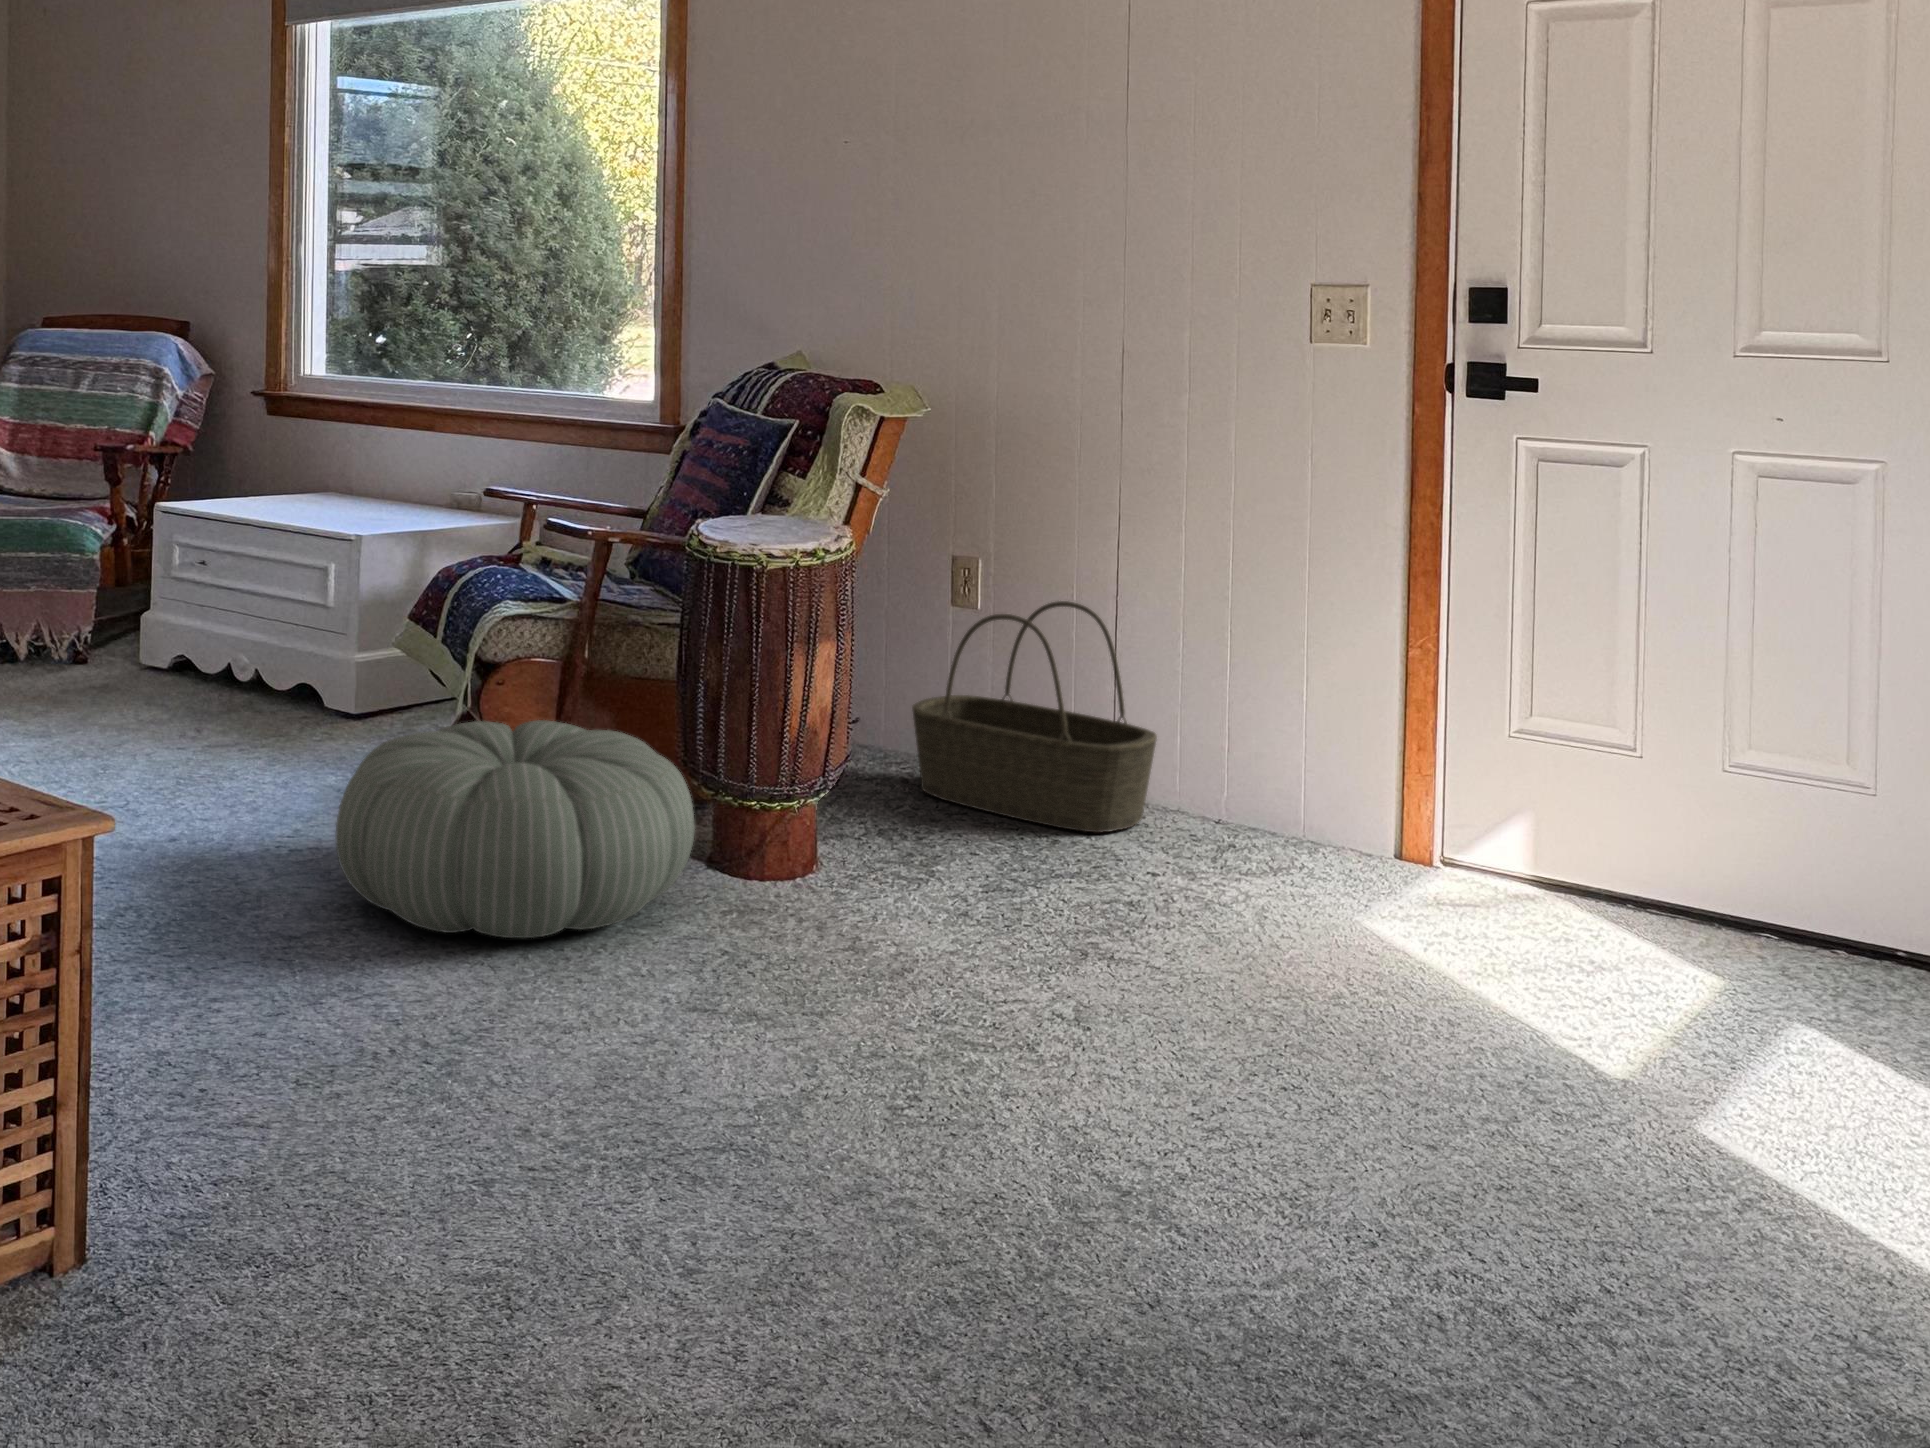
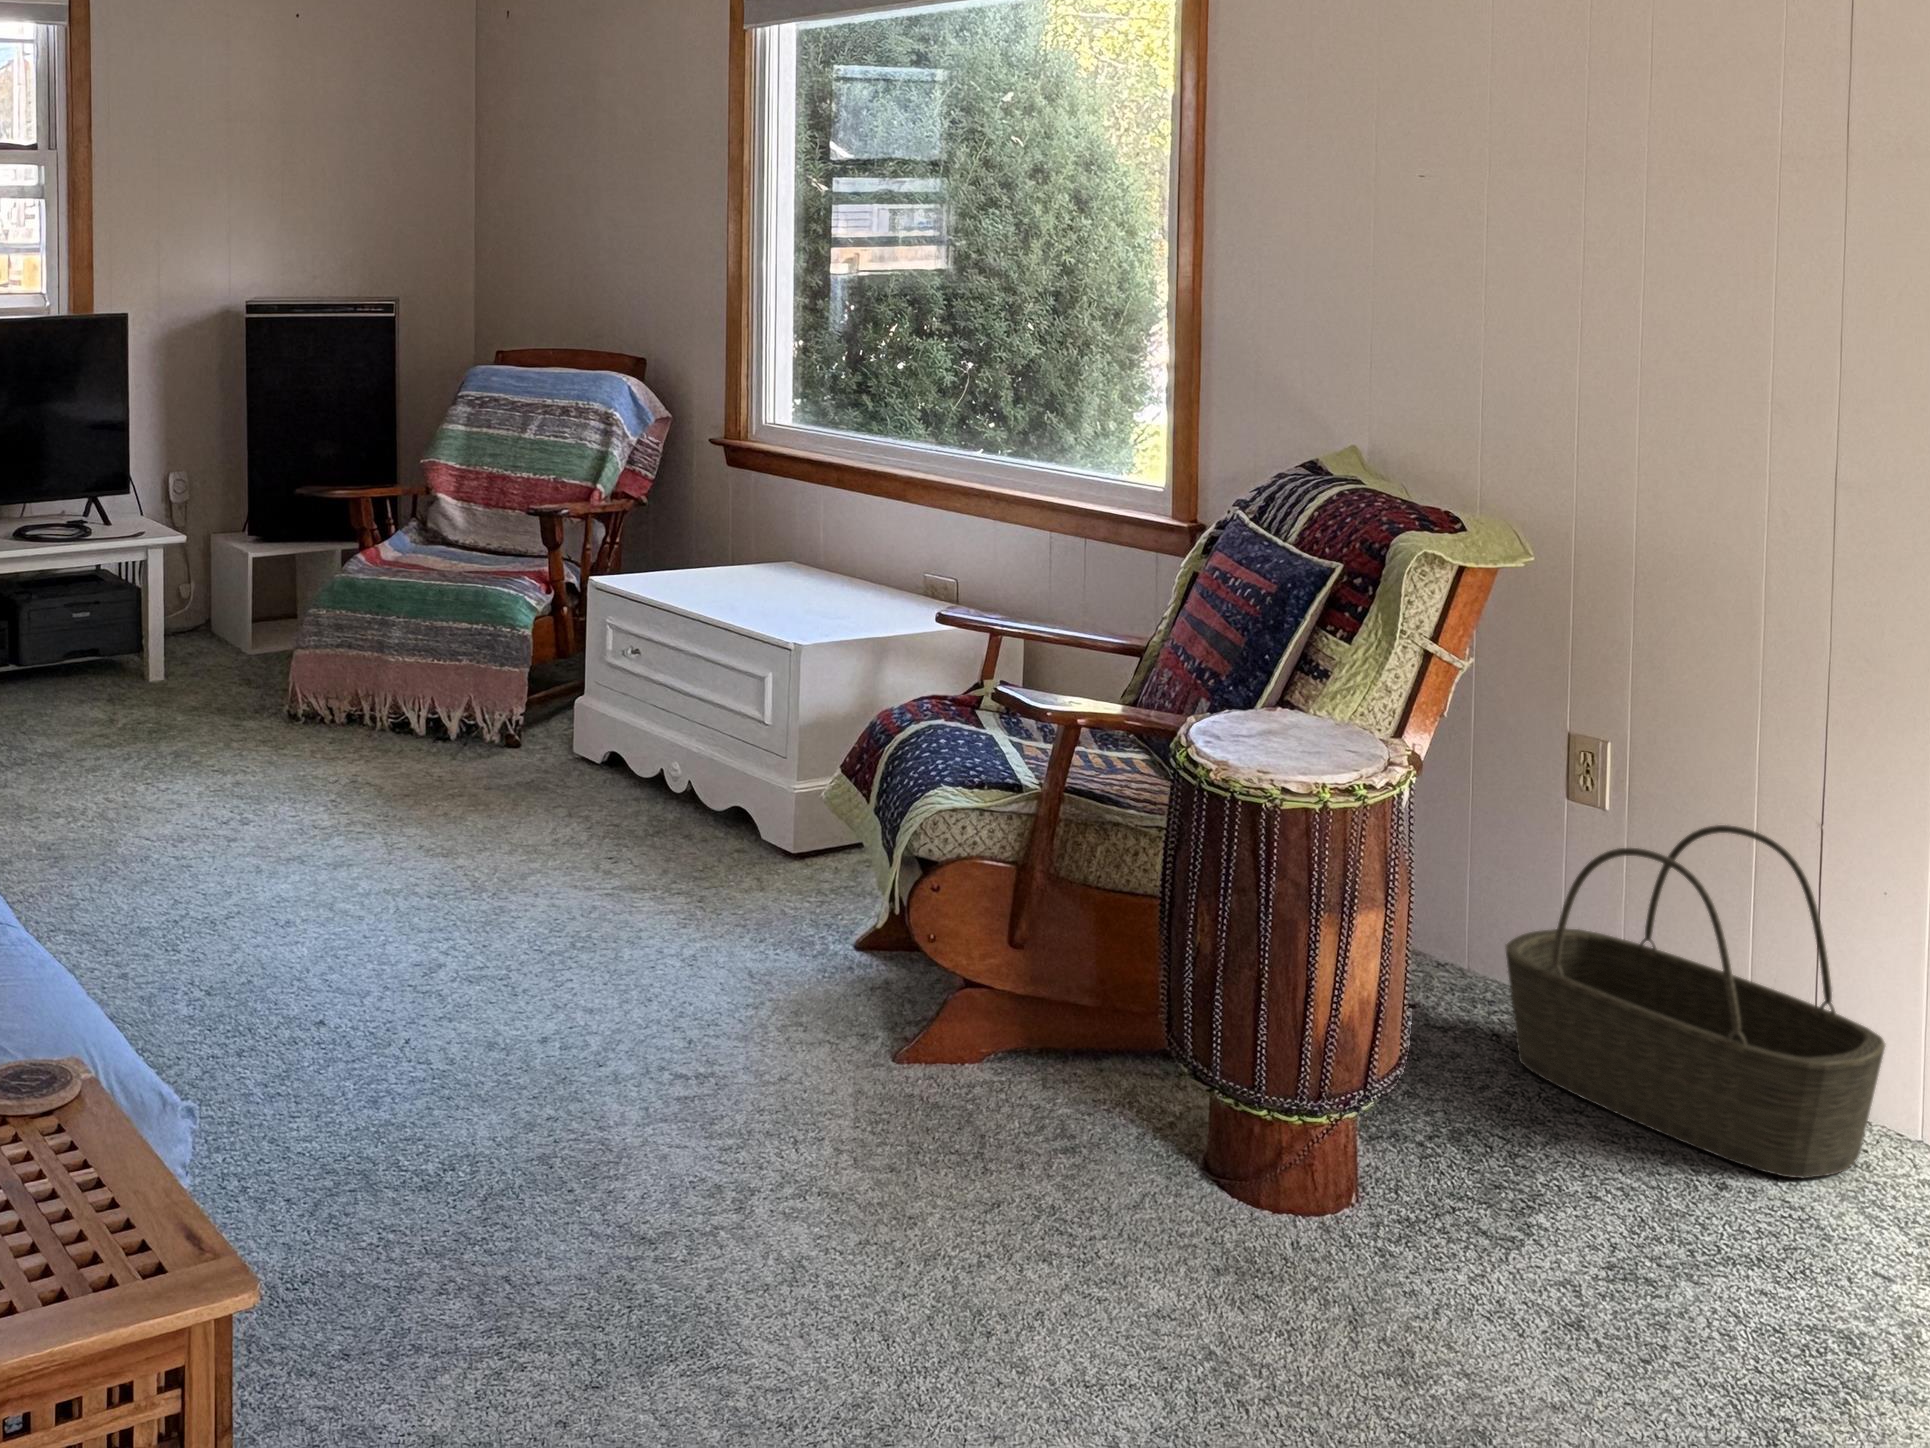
pouf: present [335,720,695,938] -> none [706,952,1177,1291]

